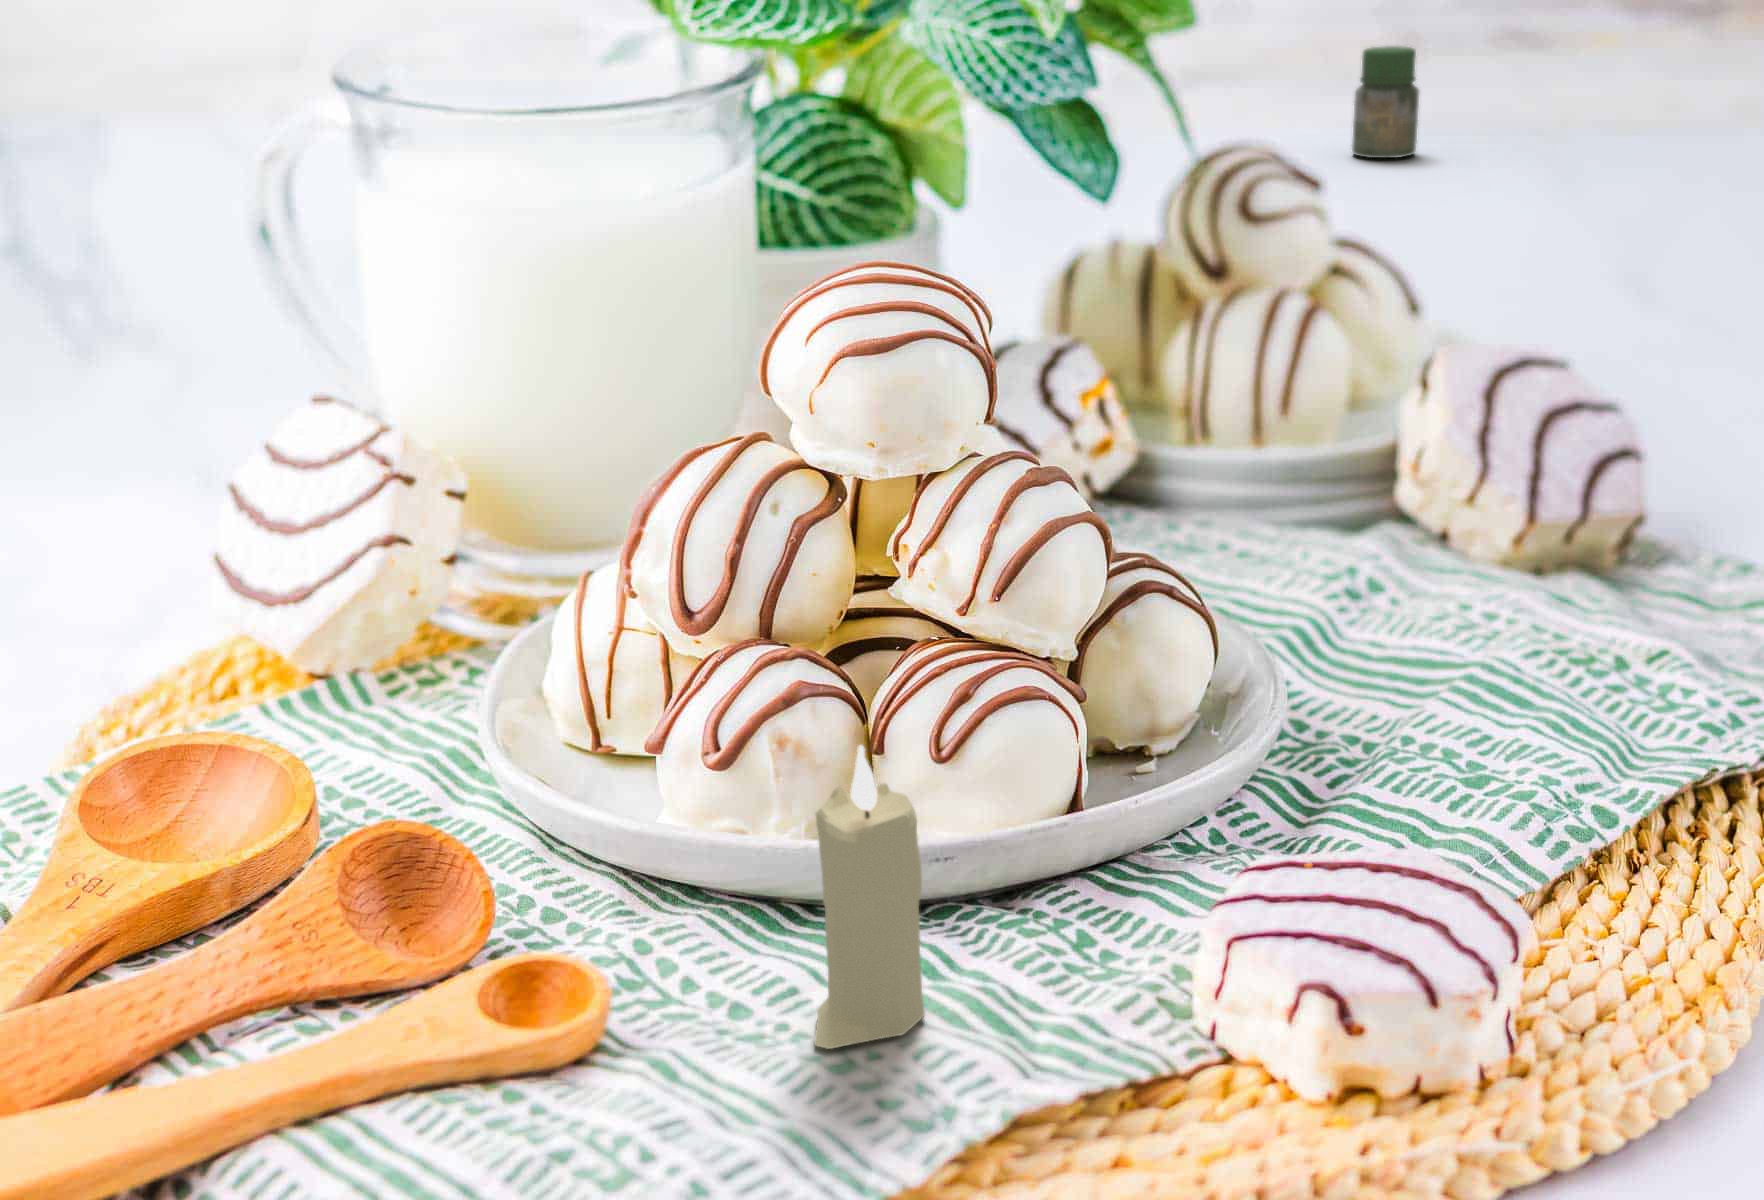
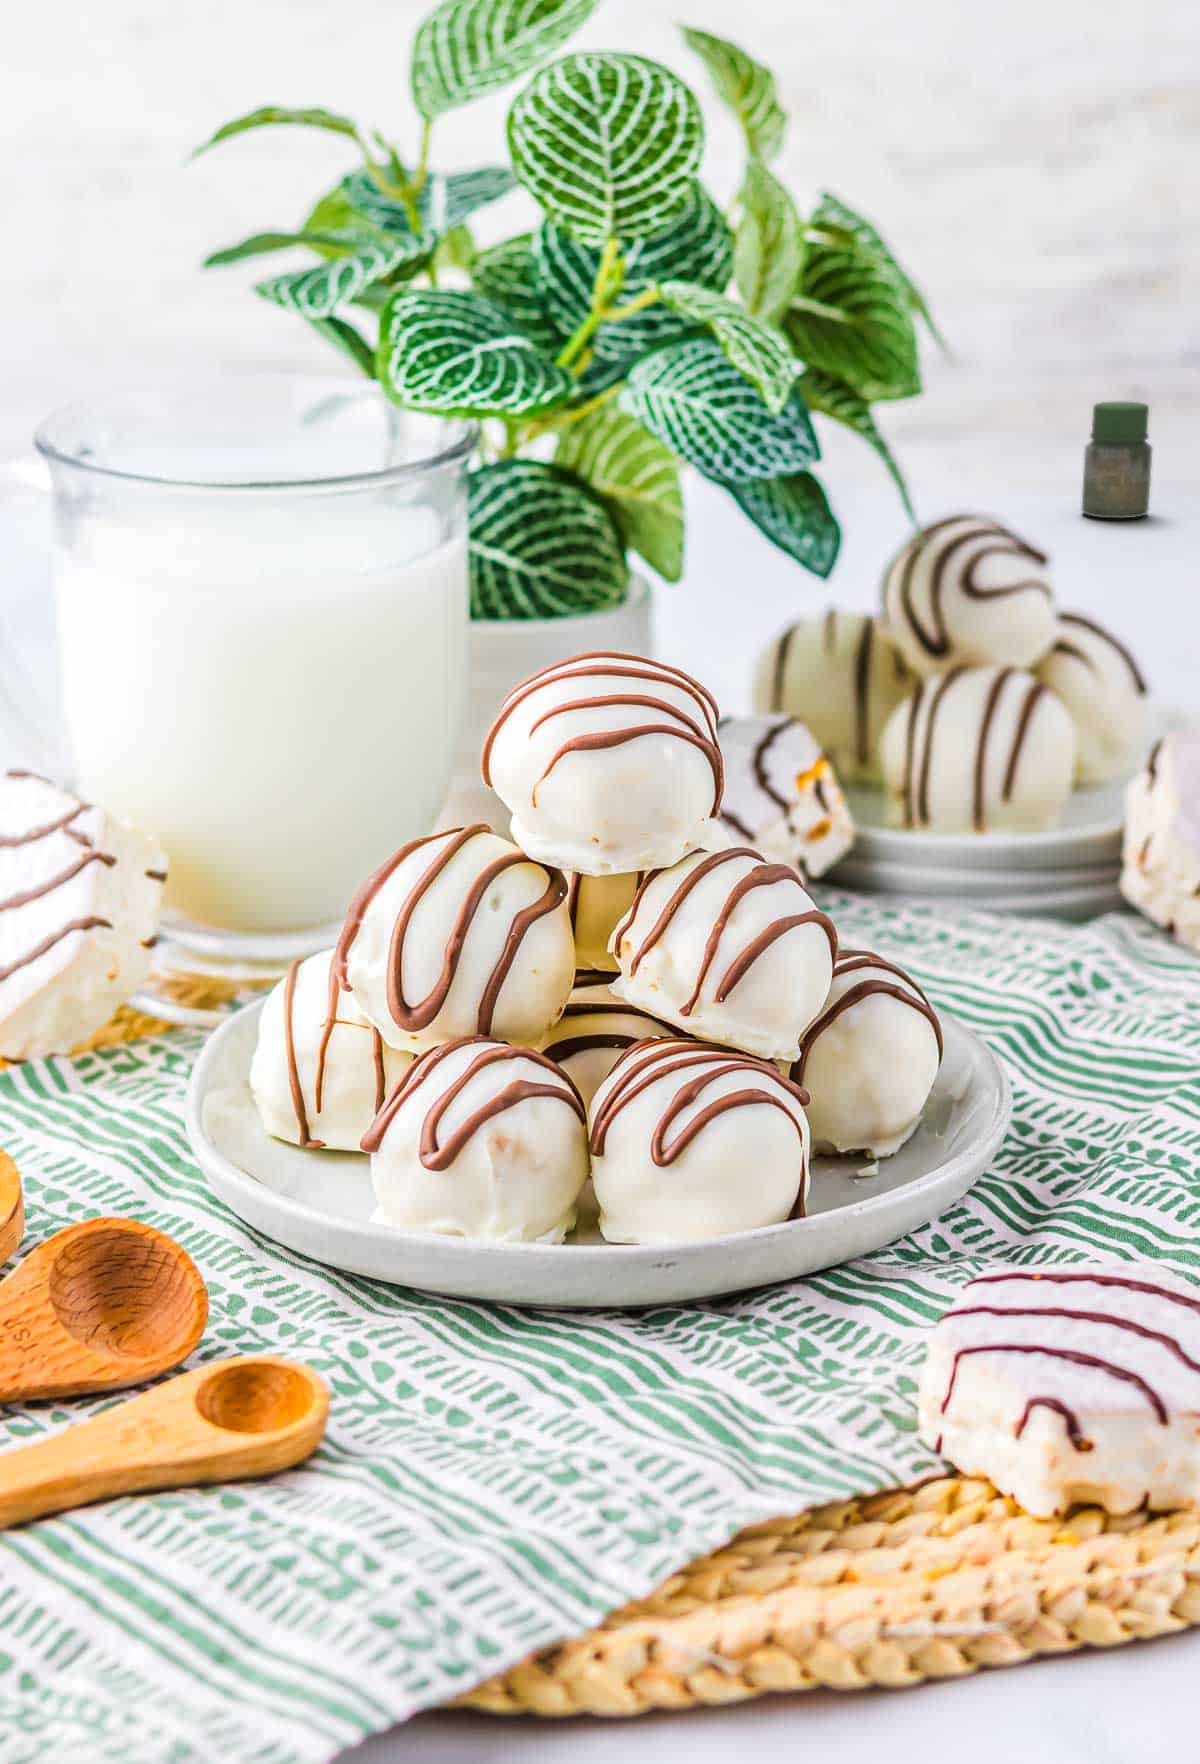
candle: present [814,745,925,1049] -> none [536,1152,648,1459]

